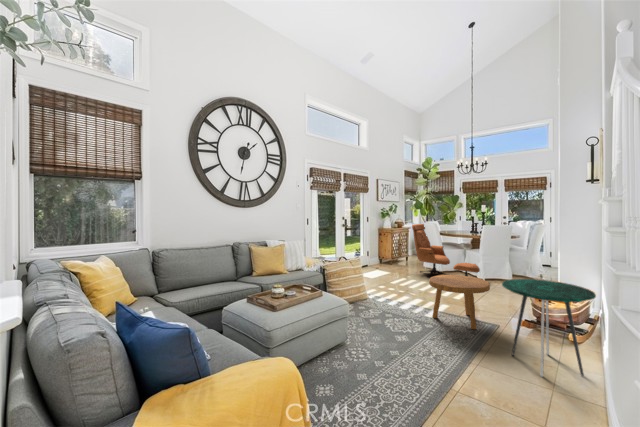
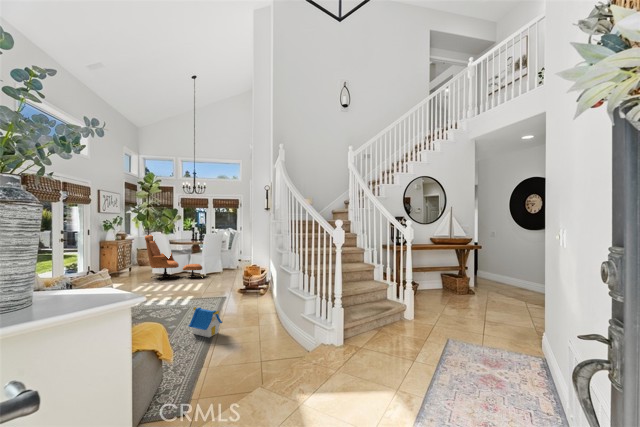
footstool: present [429,275,490,330] -> none [182,271,223,304]
side table: present [502,279,596,377] -> none [235,264,274,312]
toy house: none [400,334,456,398] -> present [188,307,222,337]

